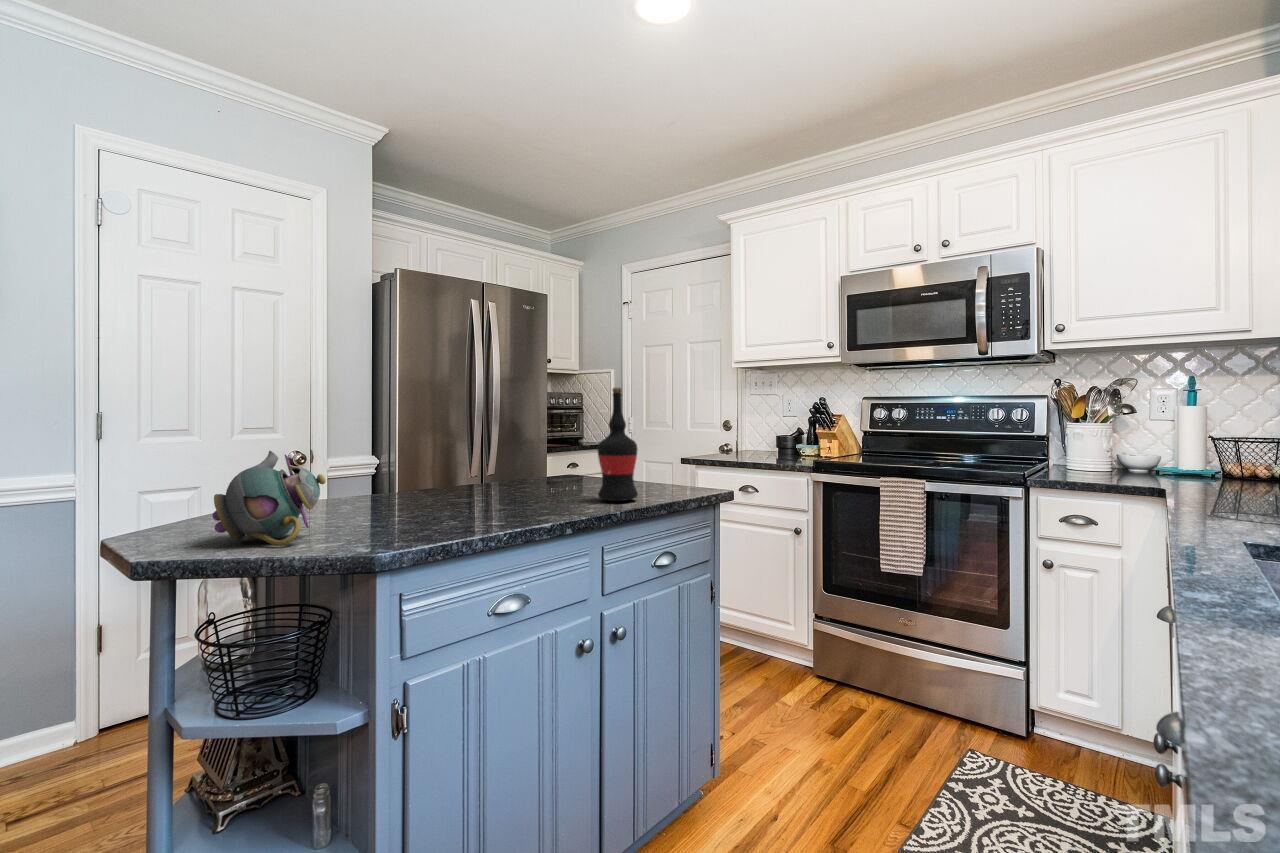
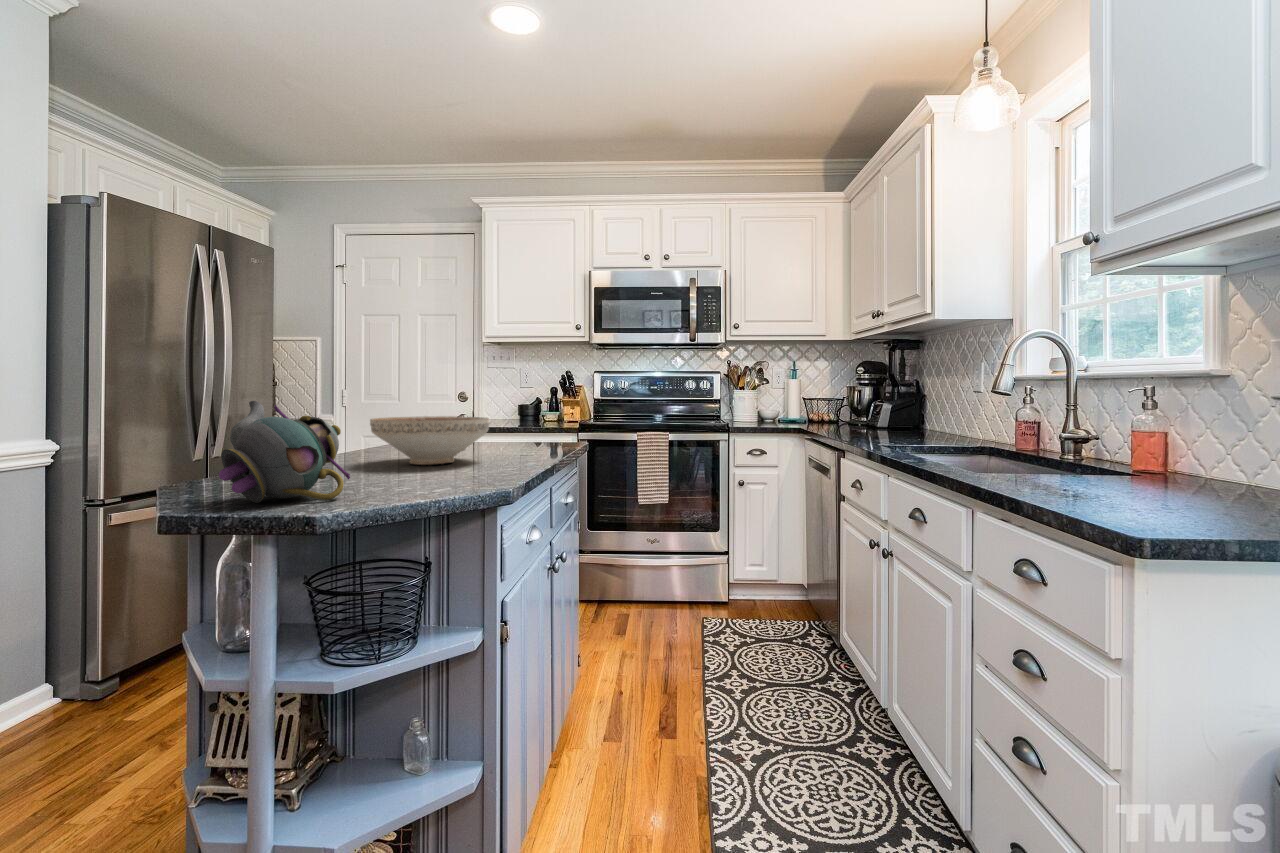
wine bottle: present [597,387,638,501] -> none [498,350,535,451]
decorative bowl: none [433,460,552,512] -> present [370,416,489,465]

